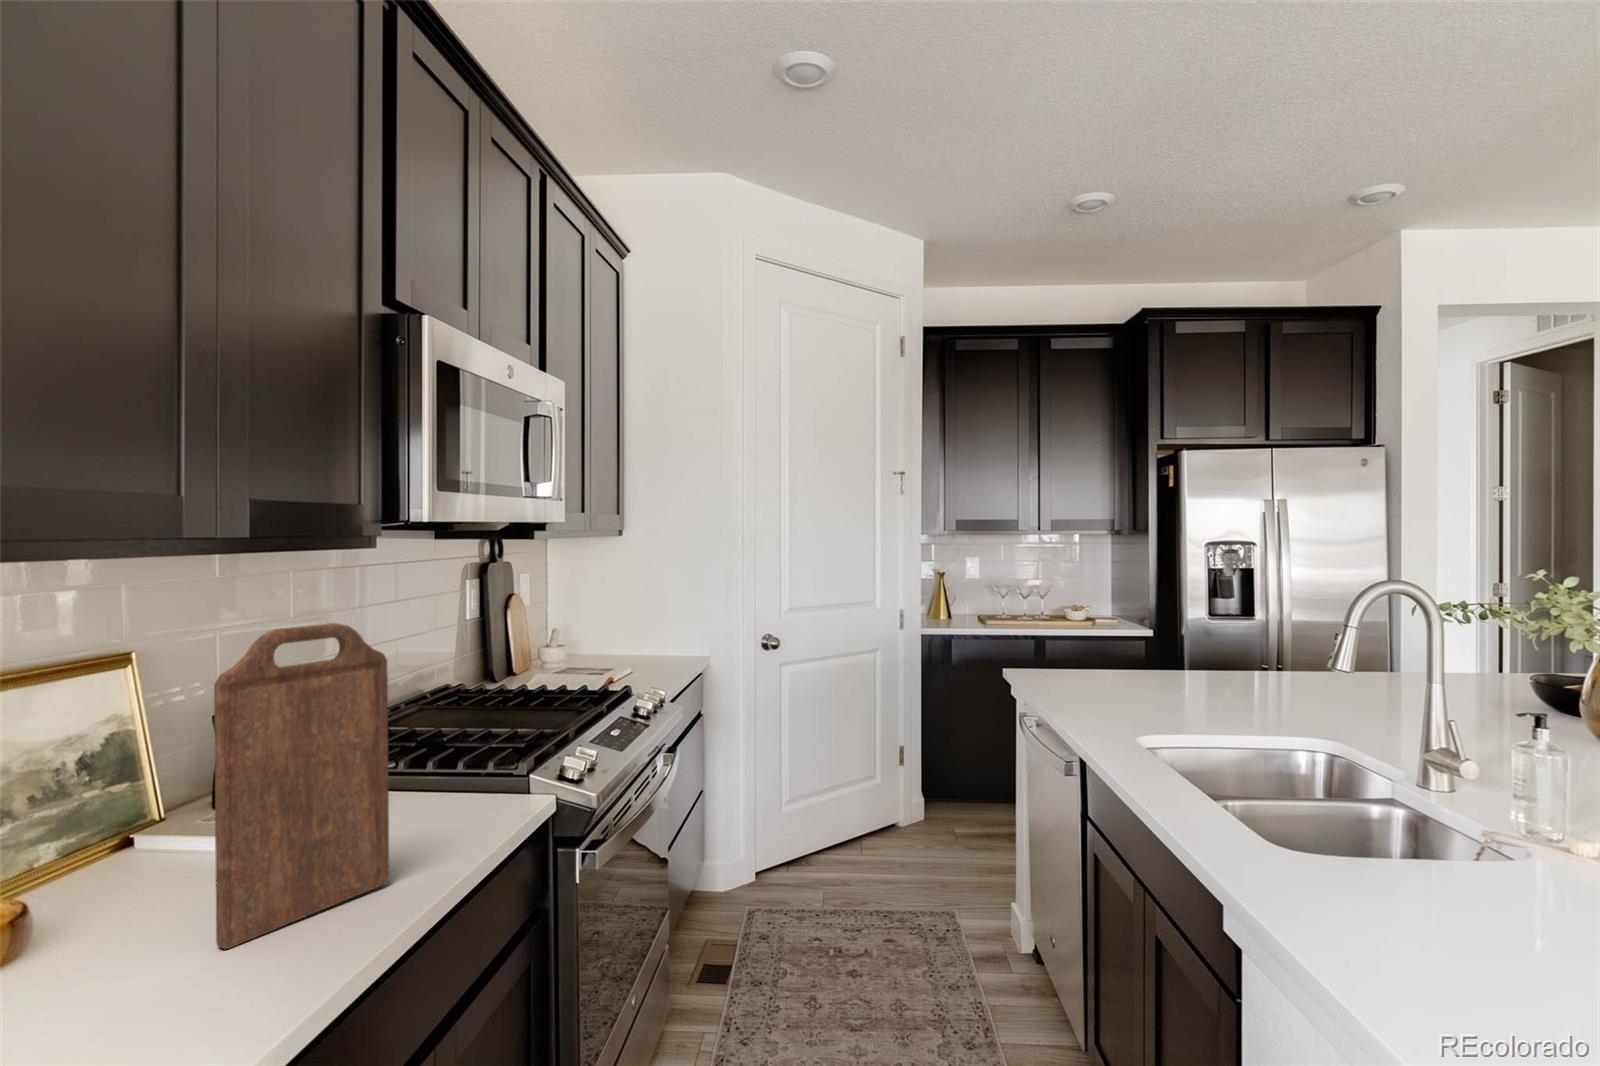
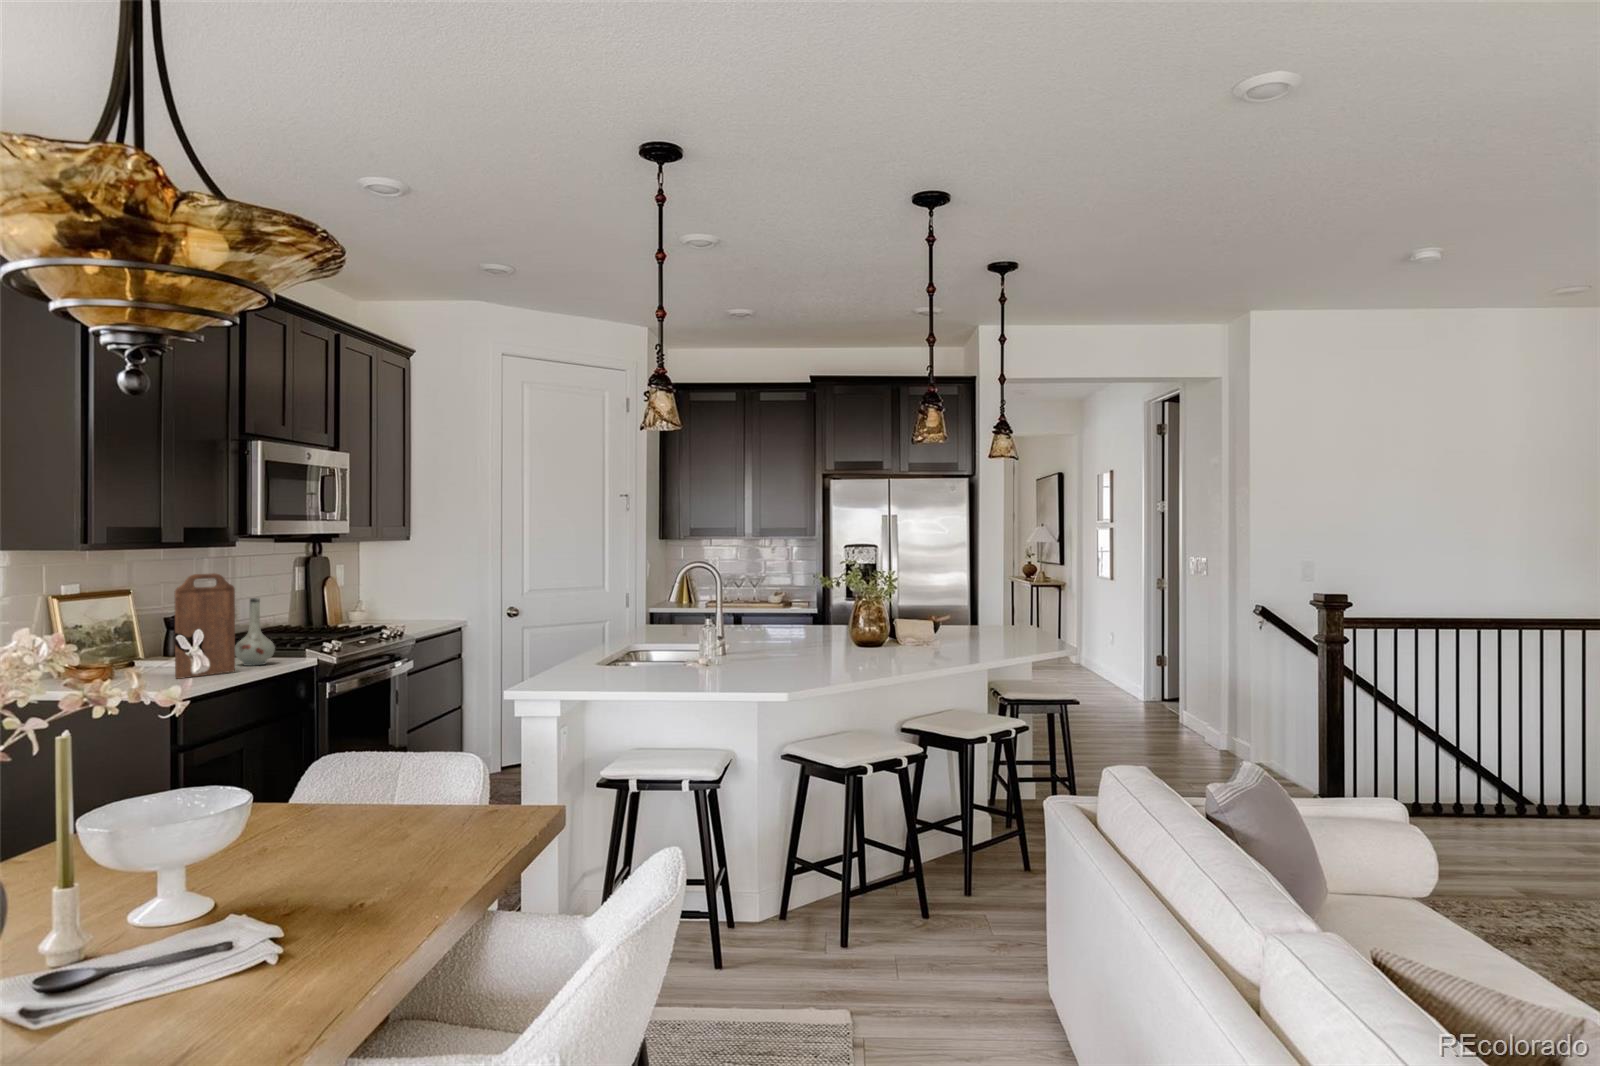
vase: none [380,667,472,831] -> present [235,598,275,666]

